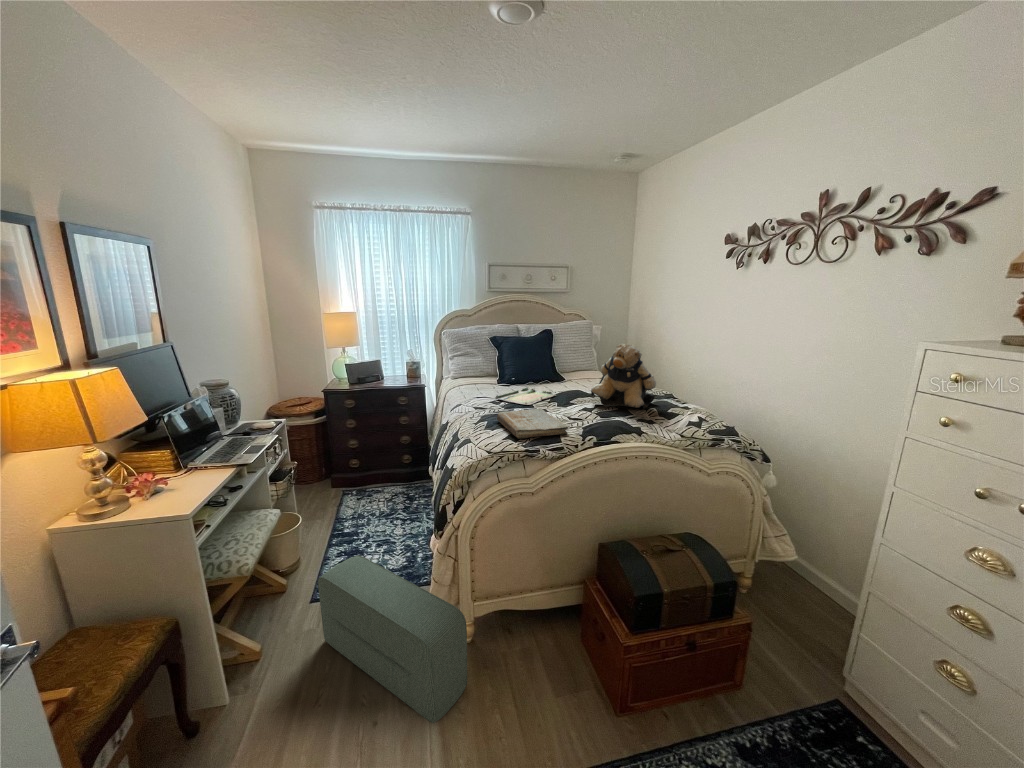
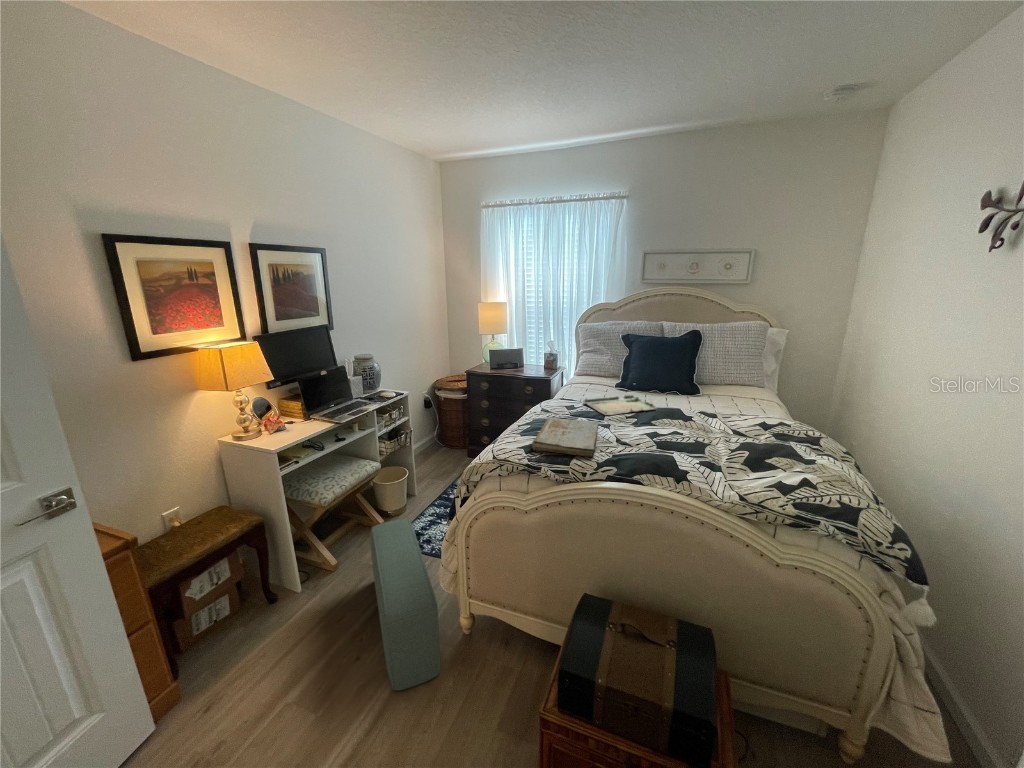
teddy bear: present [591,344,656,409] -> none [681,356,775,448]

